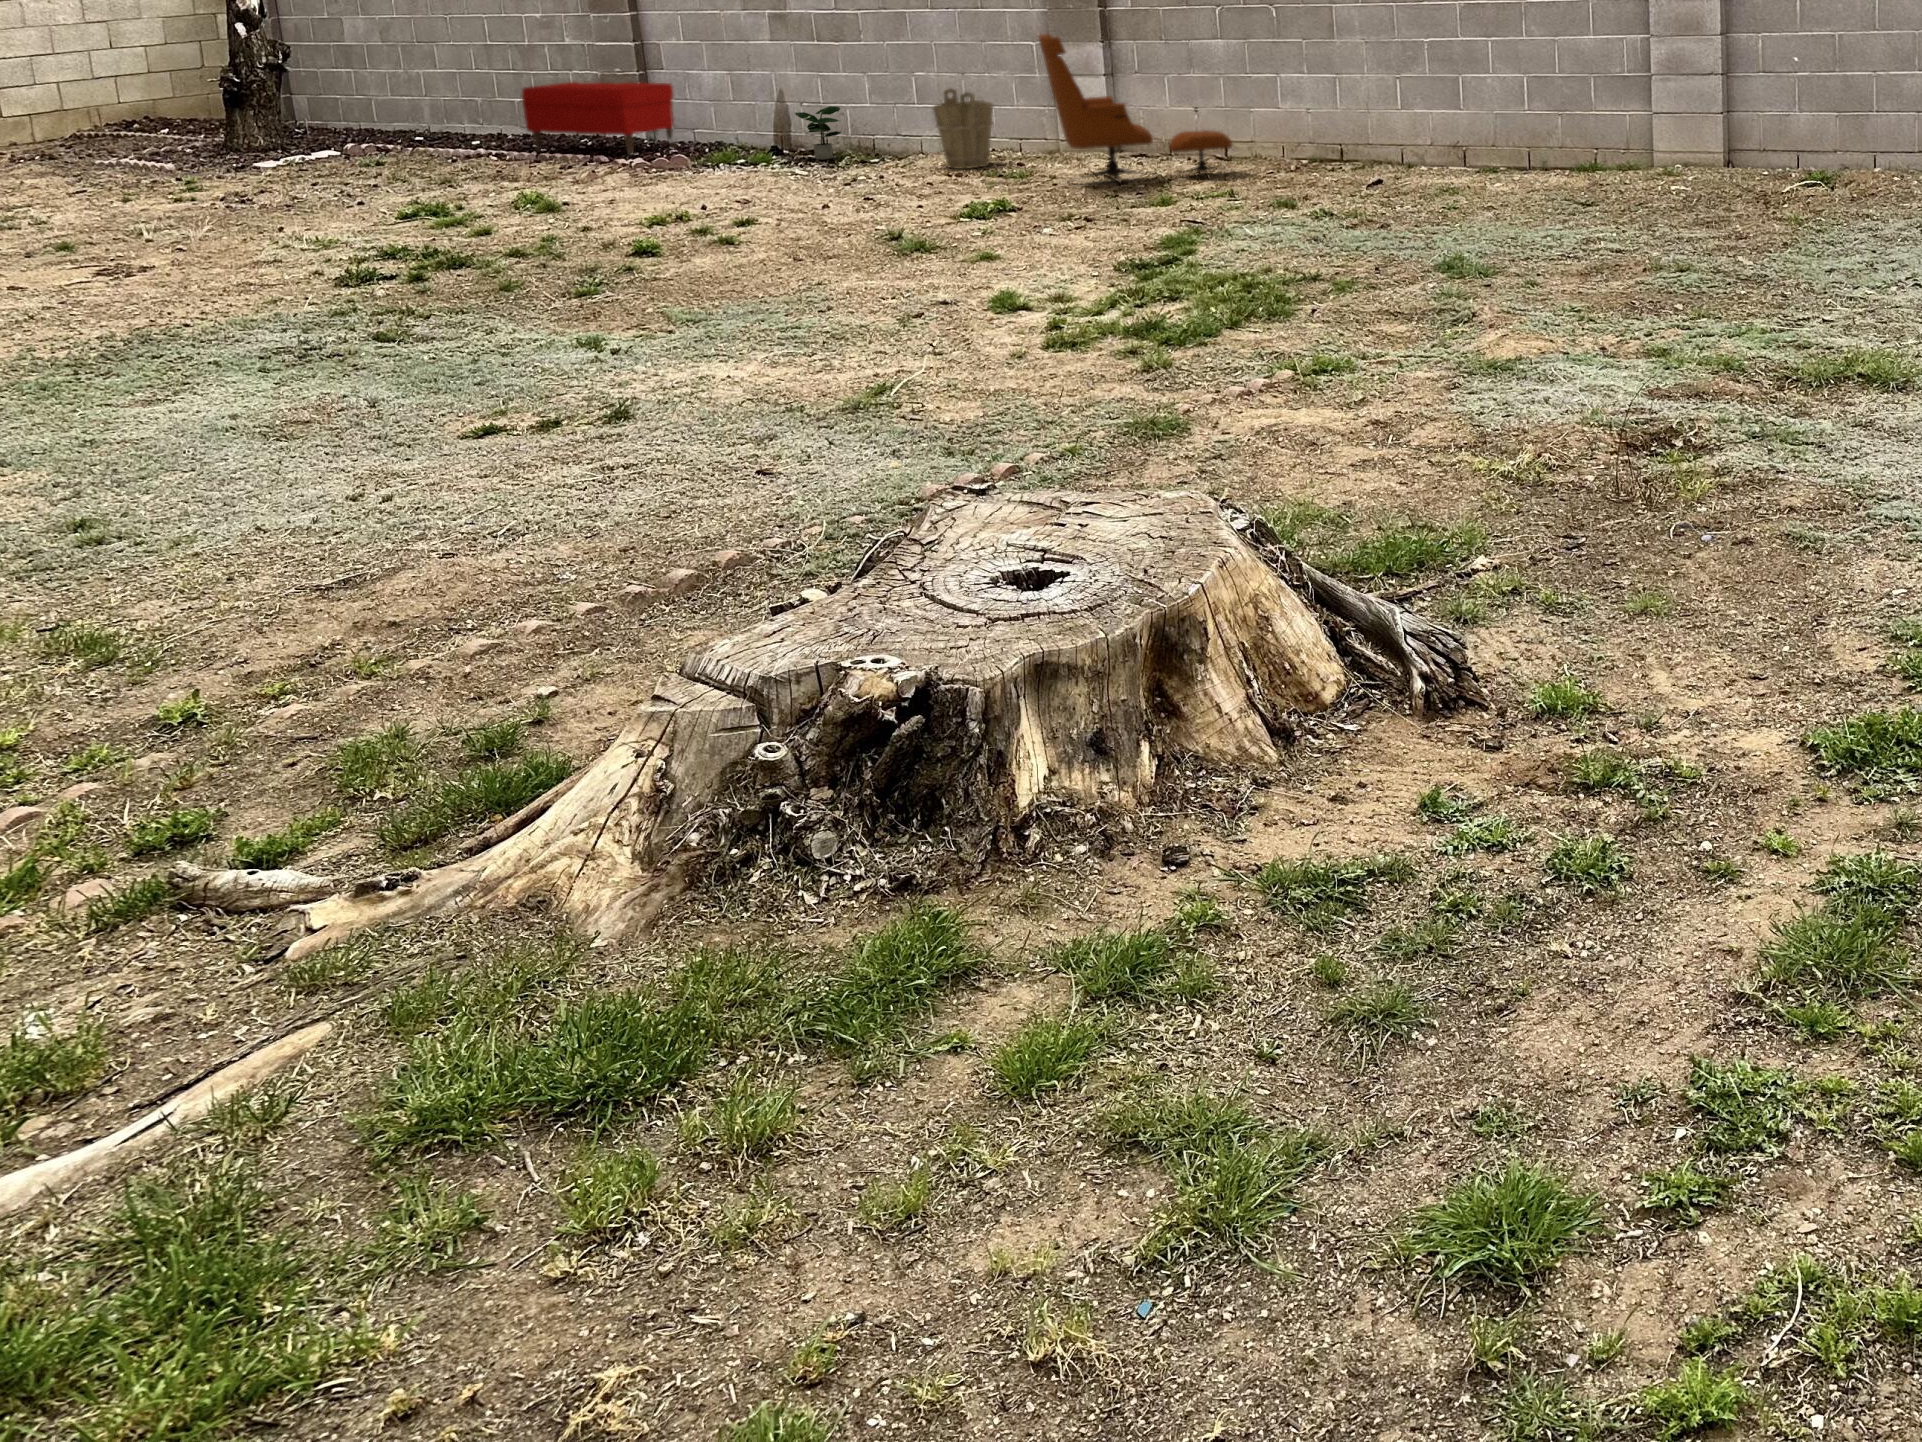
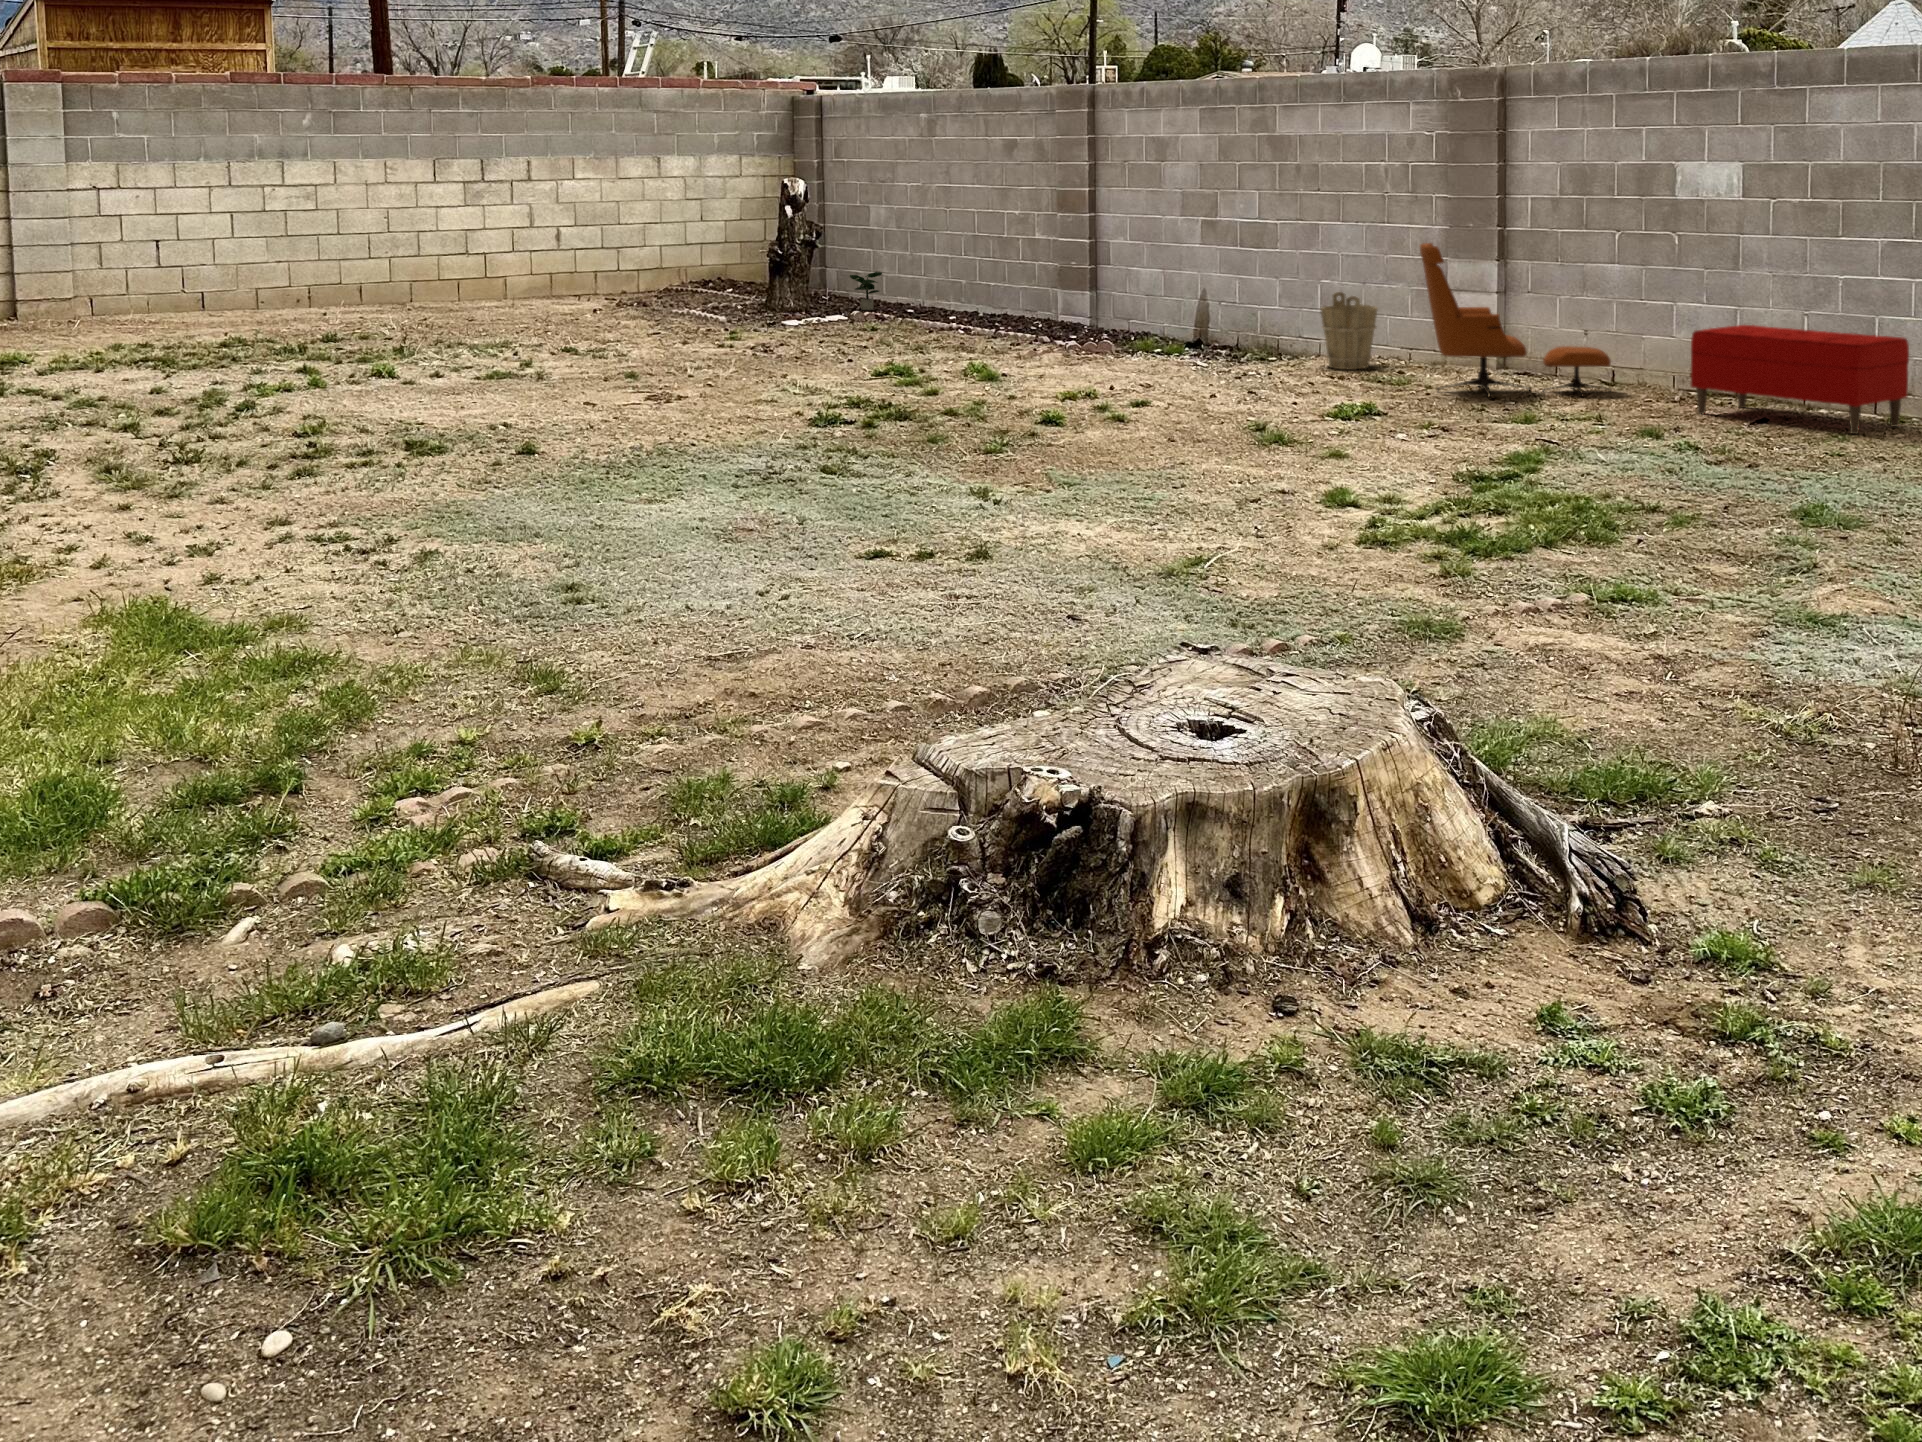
bench: present [522,82,675,155] -> present [1691,325,1909,434]
potted plant: present [794,106,842,160] -> present [850,272,882,310]

